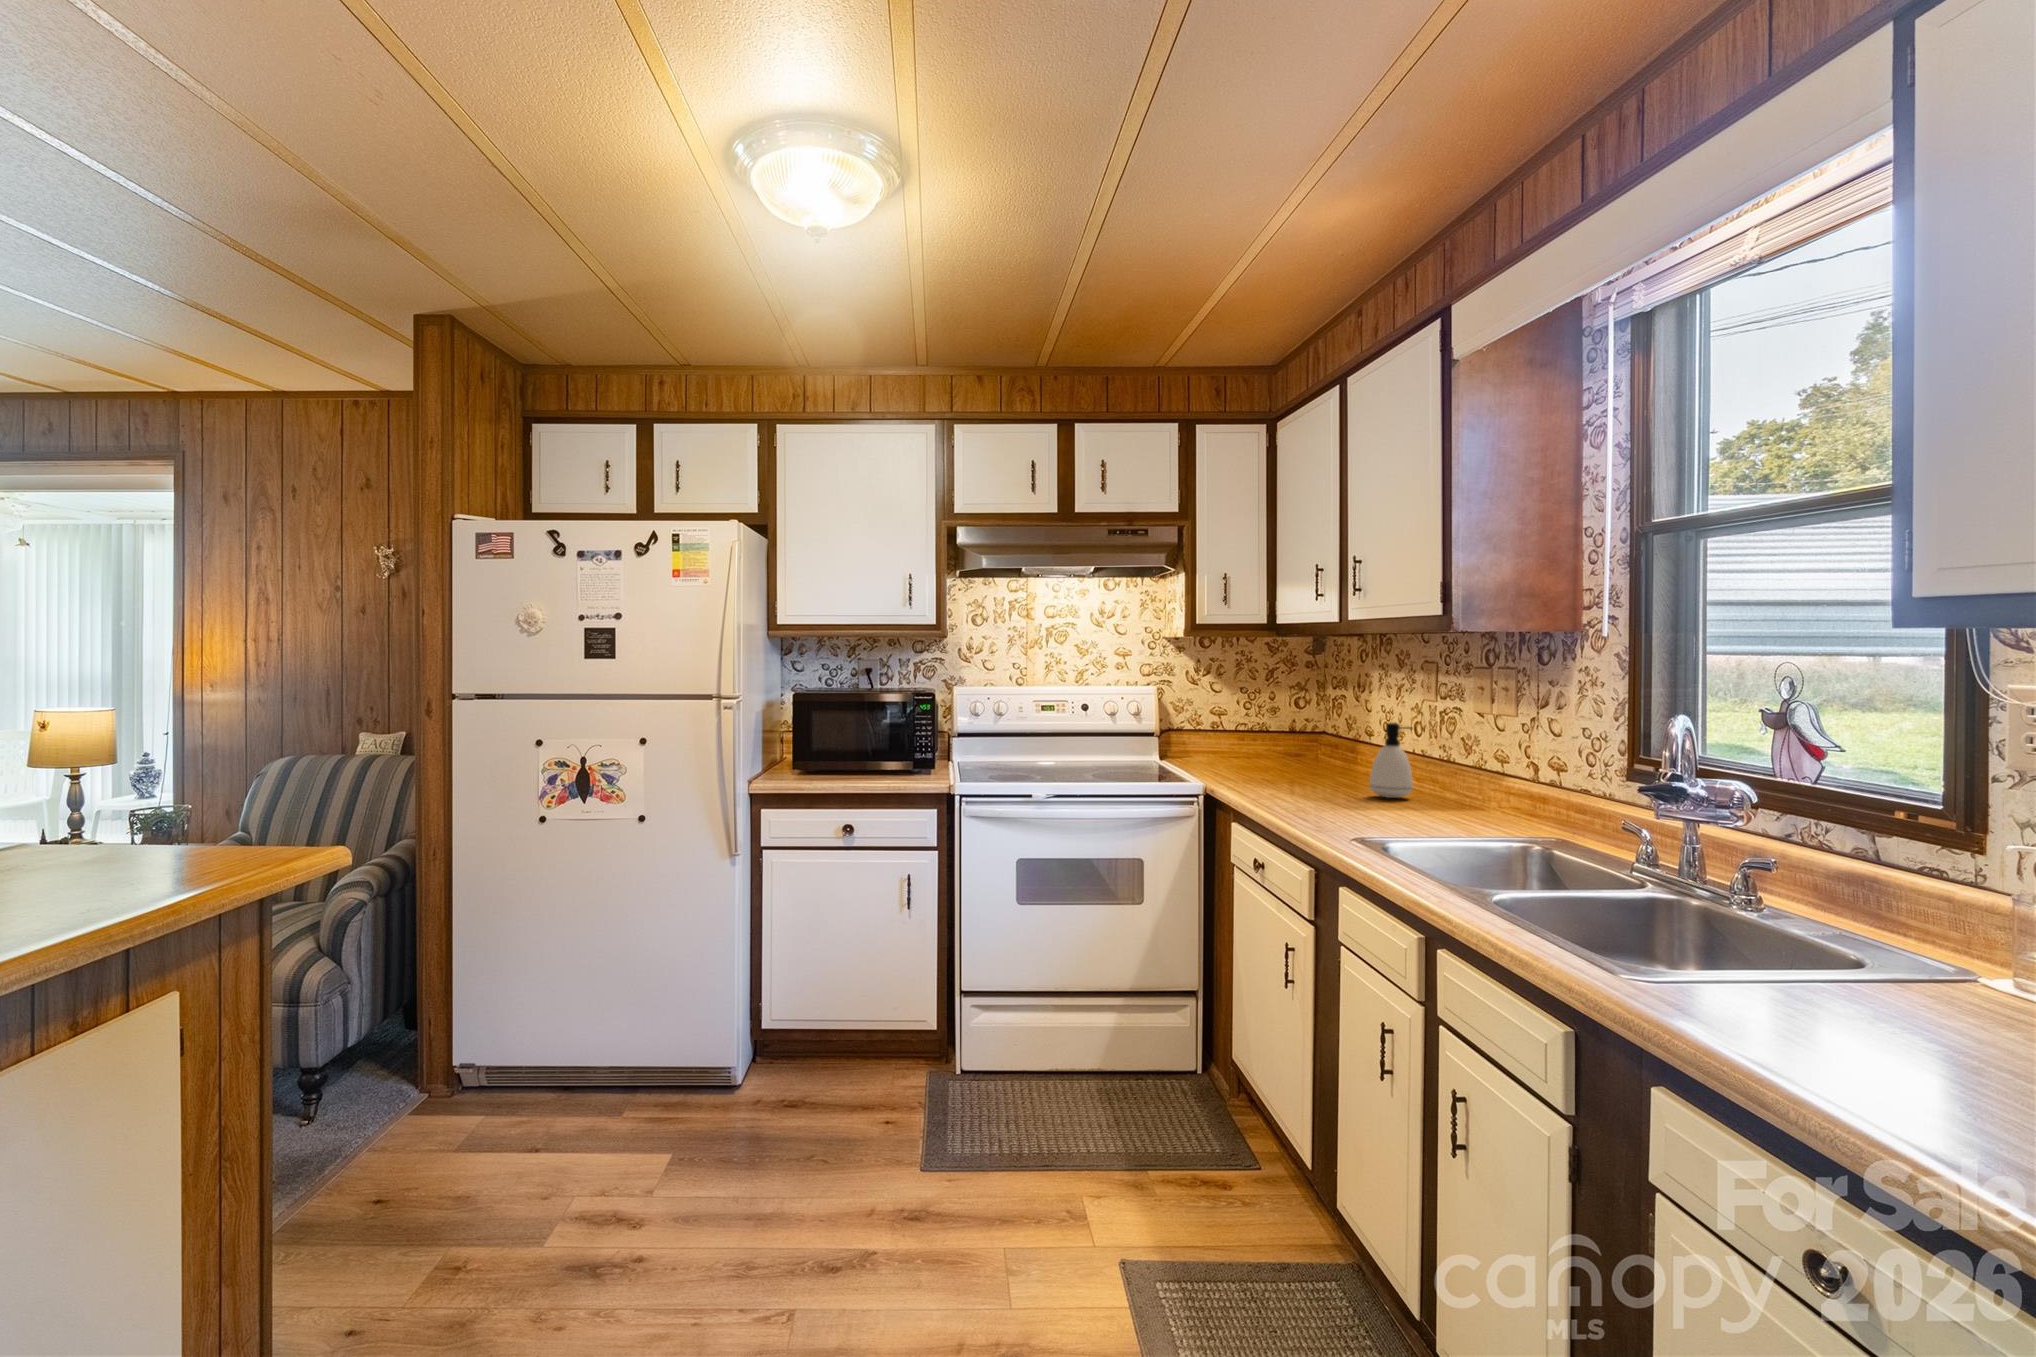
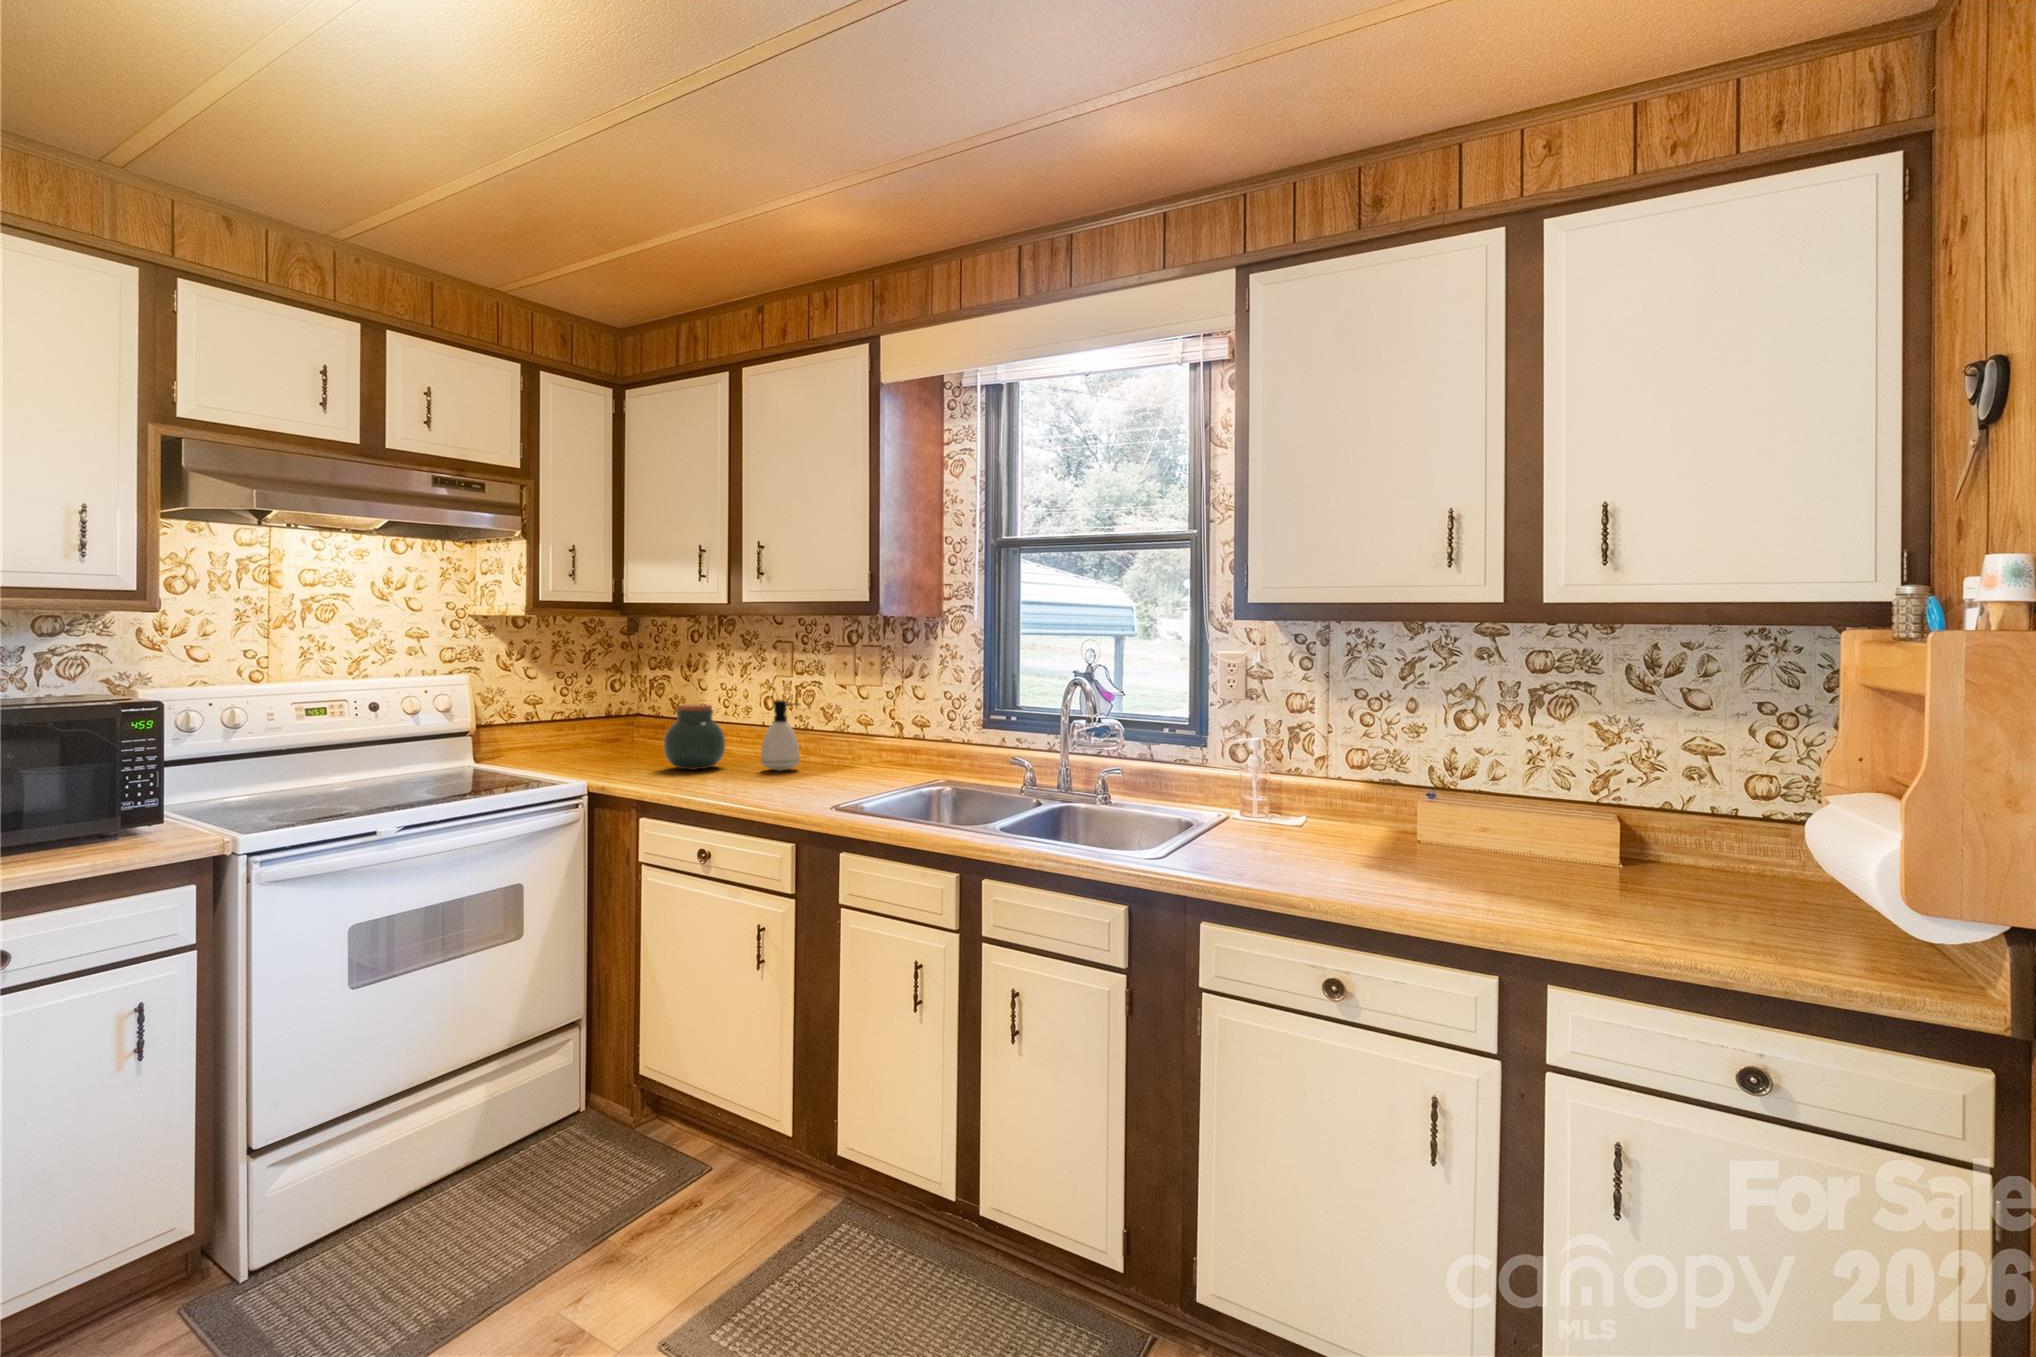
jar: none [1287,723,1347,788] -> present [664,704,725,770]

